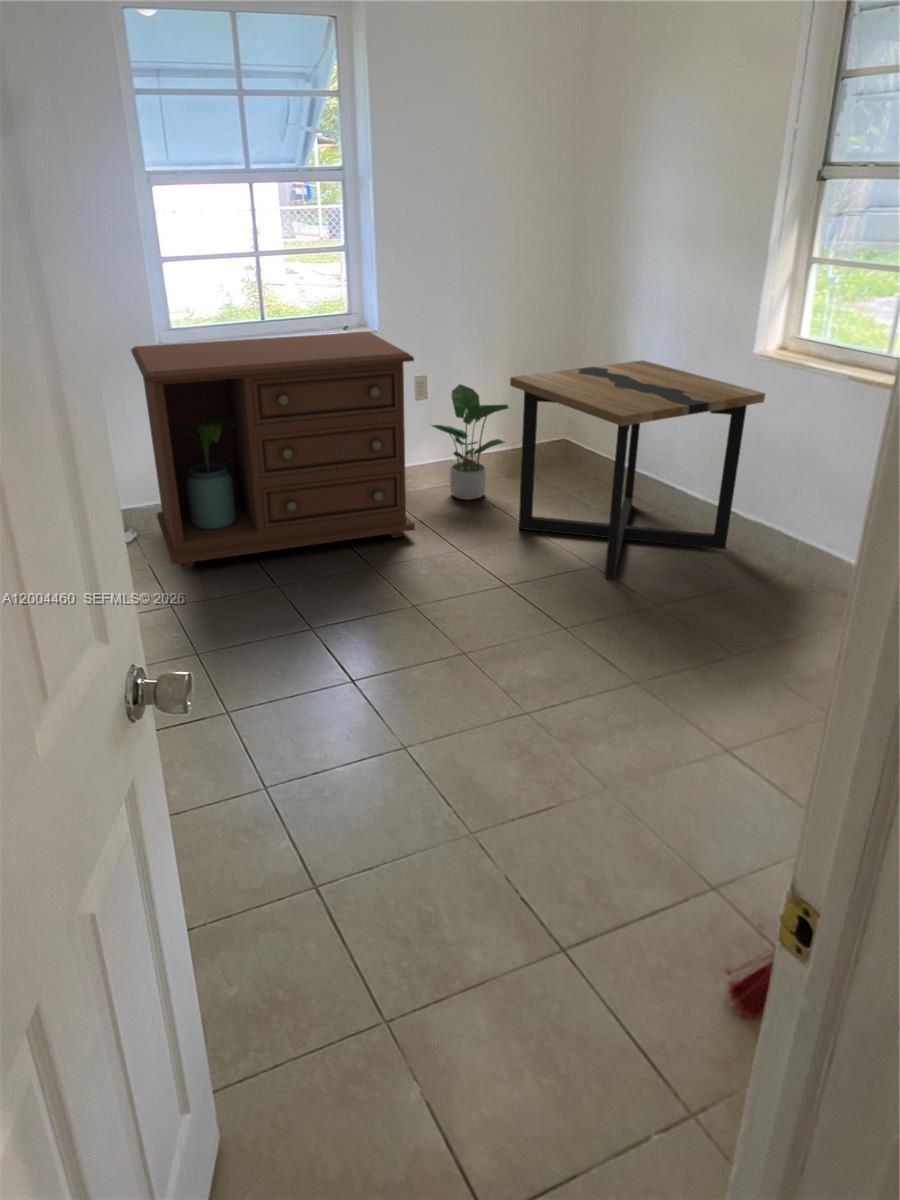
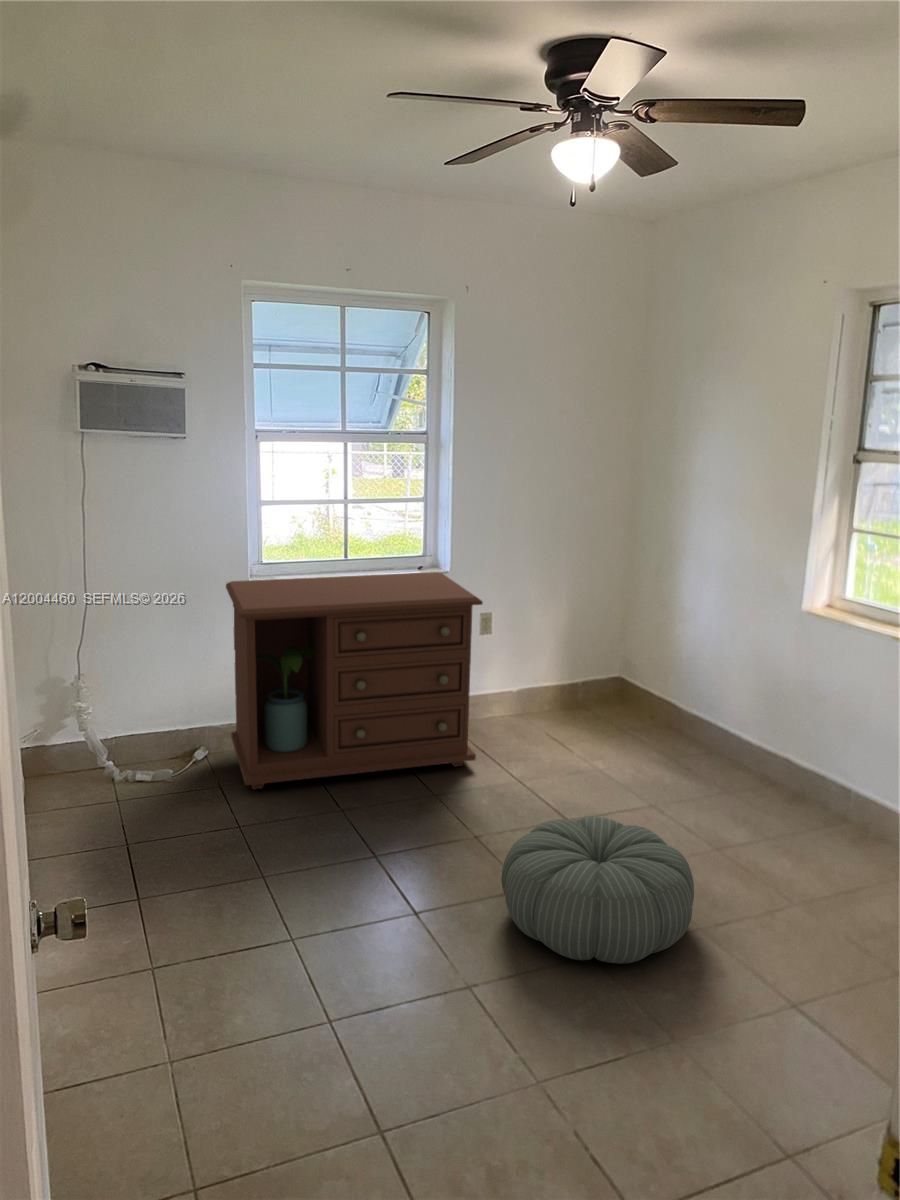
side table: present [510,360,765,579] -> none [571,607,814,821]
potted plant: present [432,384,508,500] -> none [492,620,569,730]
pouf: none [441,575,640,716] -> present [501,816,694,964]

